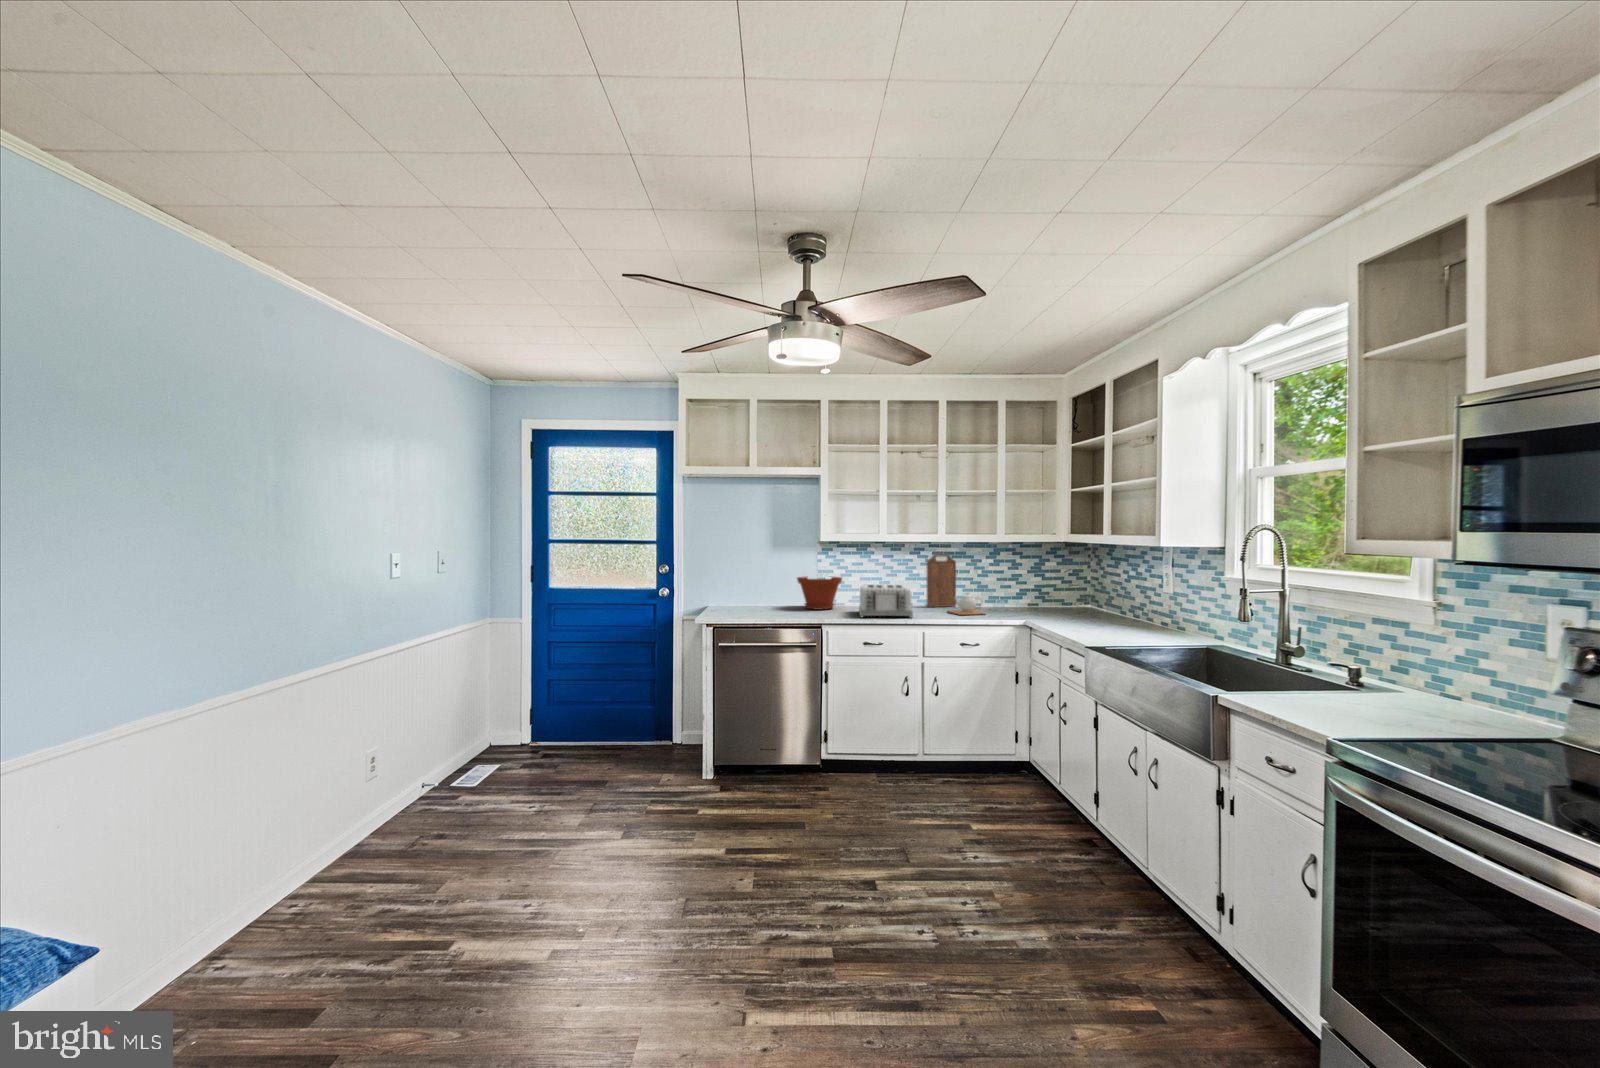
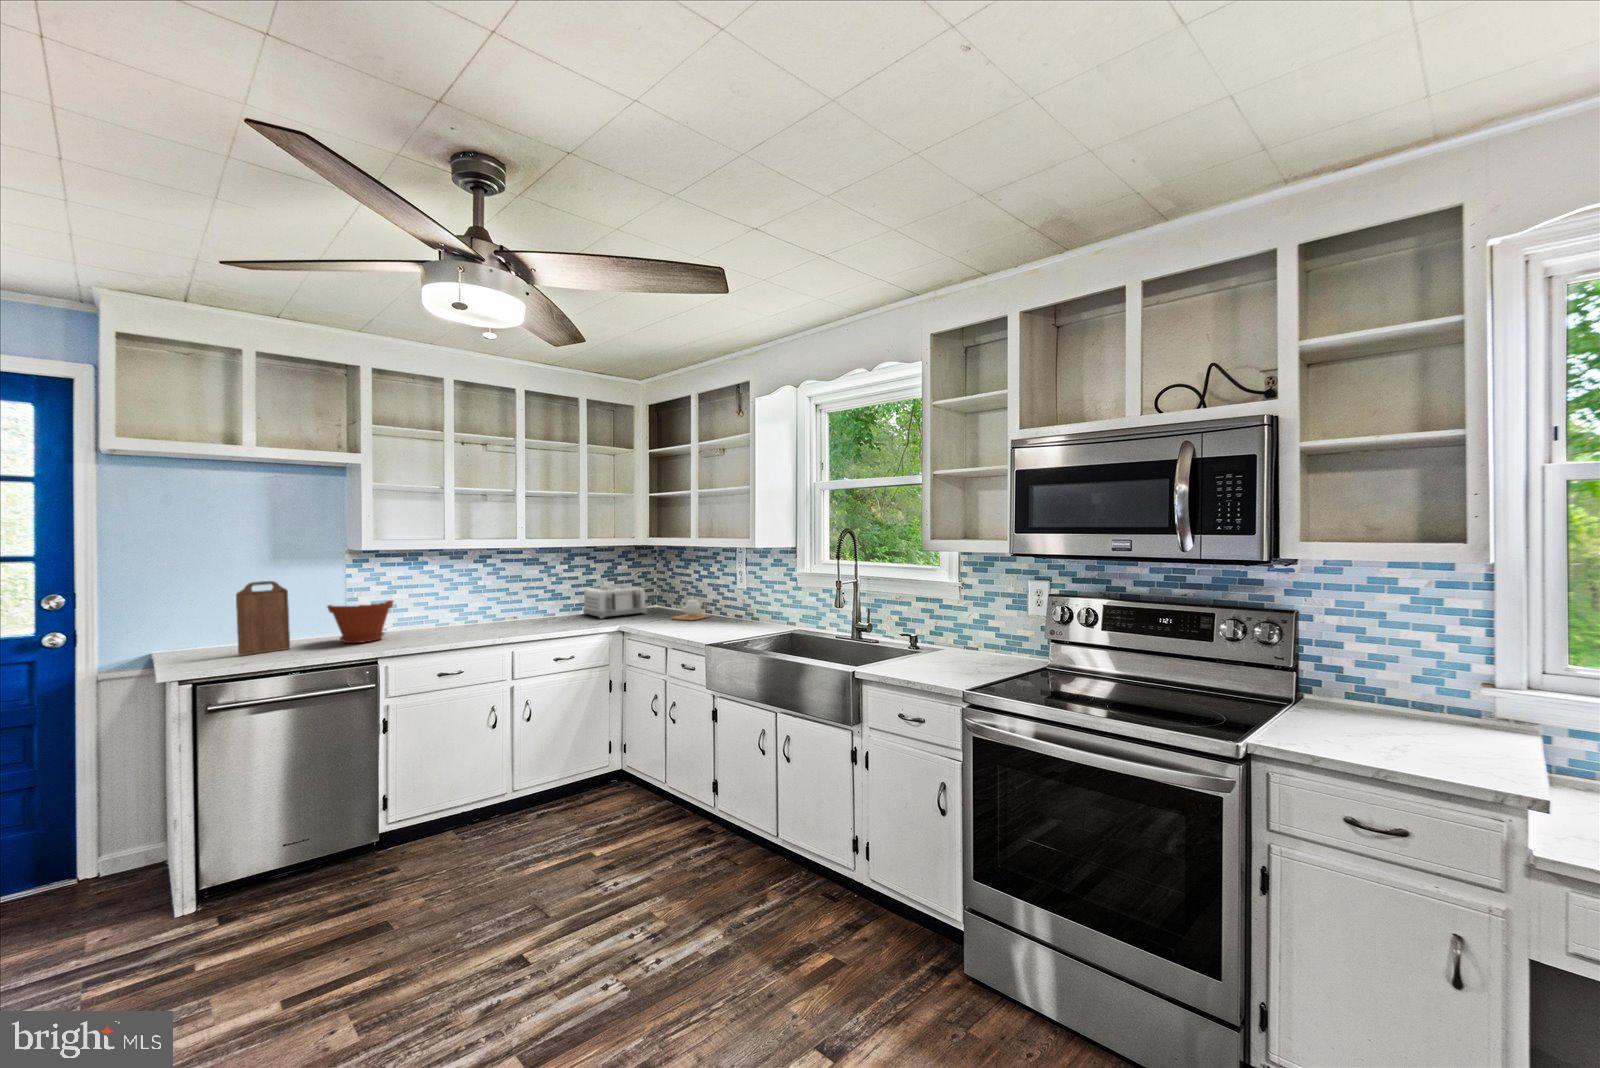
cutting board: present [927,554,956,607] -> present [236,581,290,656]
toaster: present [859,585,913,618] -> present [583,585,647,619]
teapot: present [948,592,985,615] -> present [672,597,710,620]

